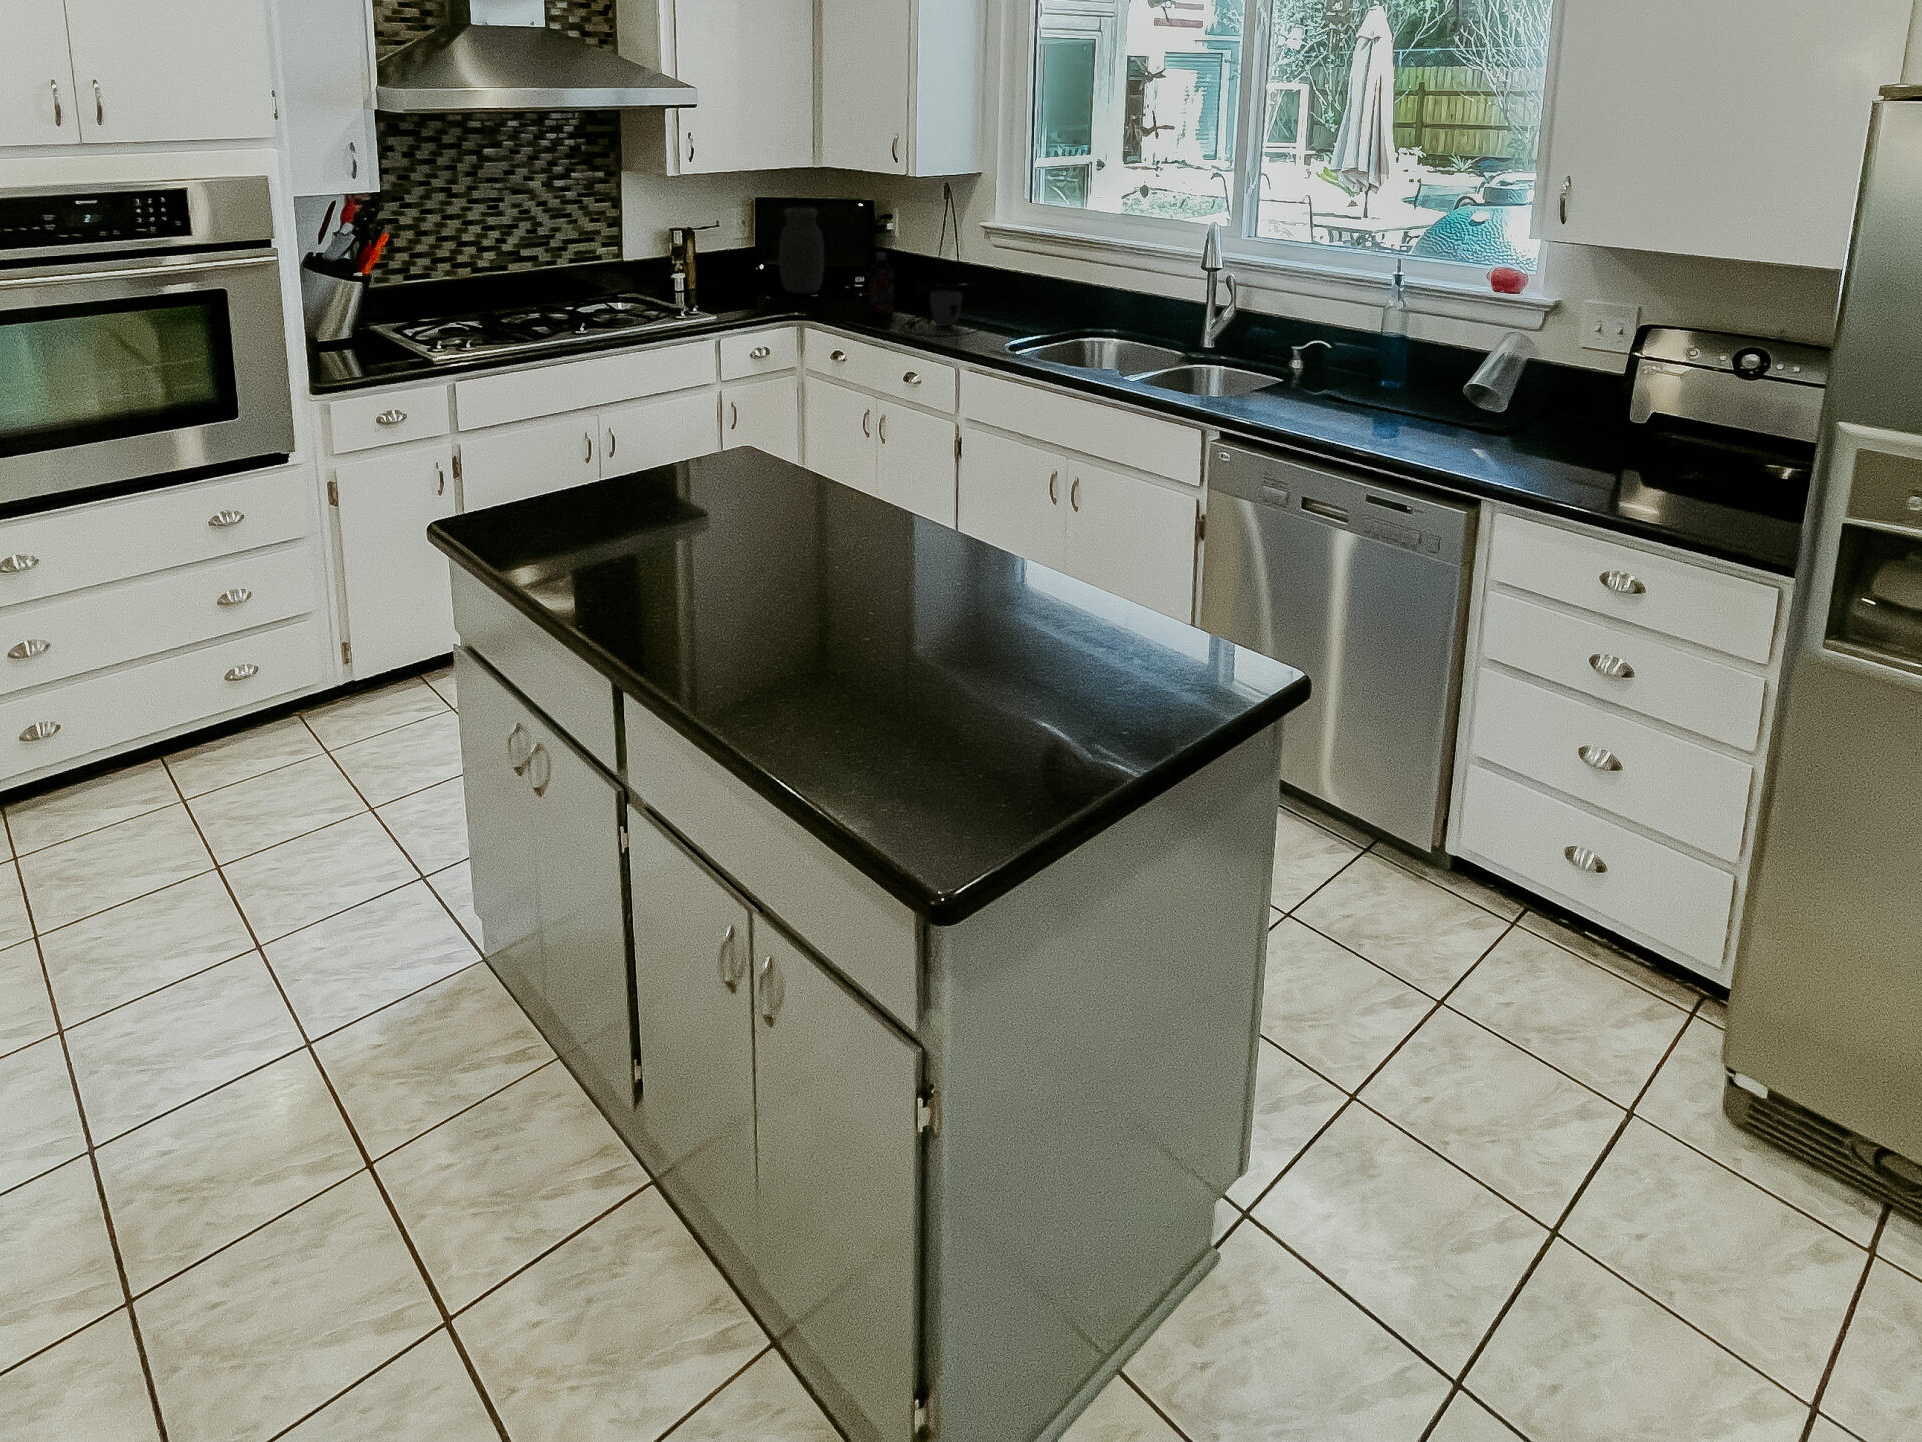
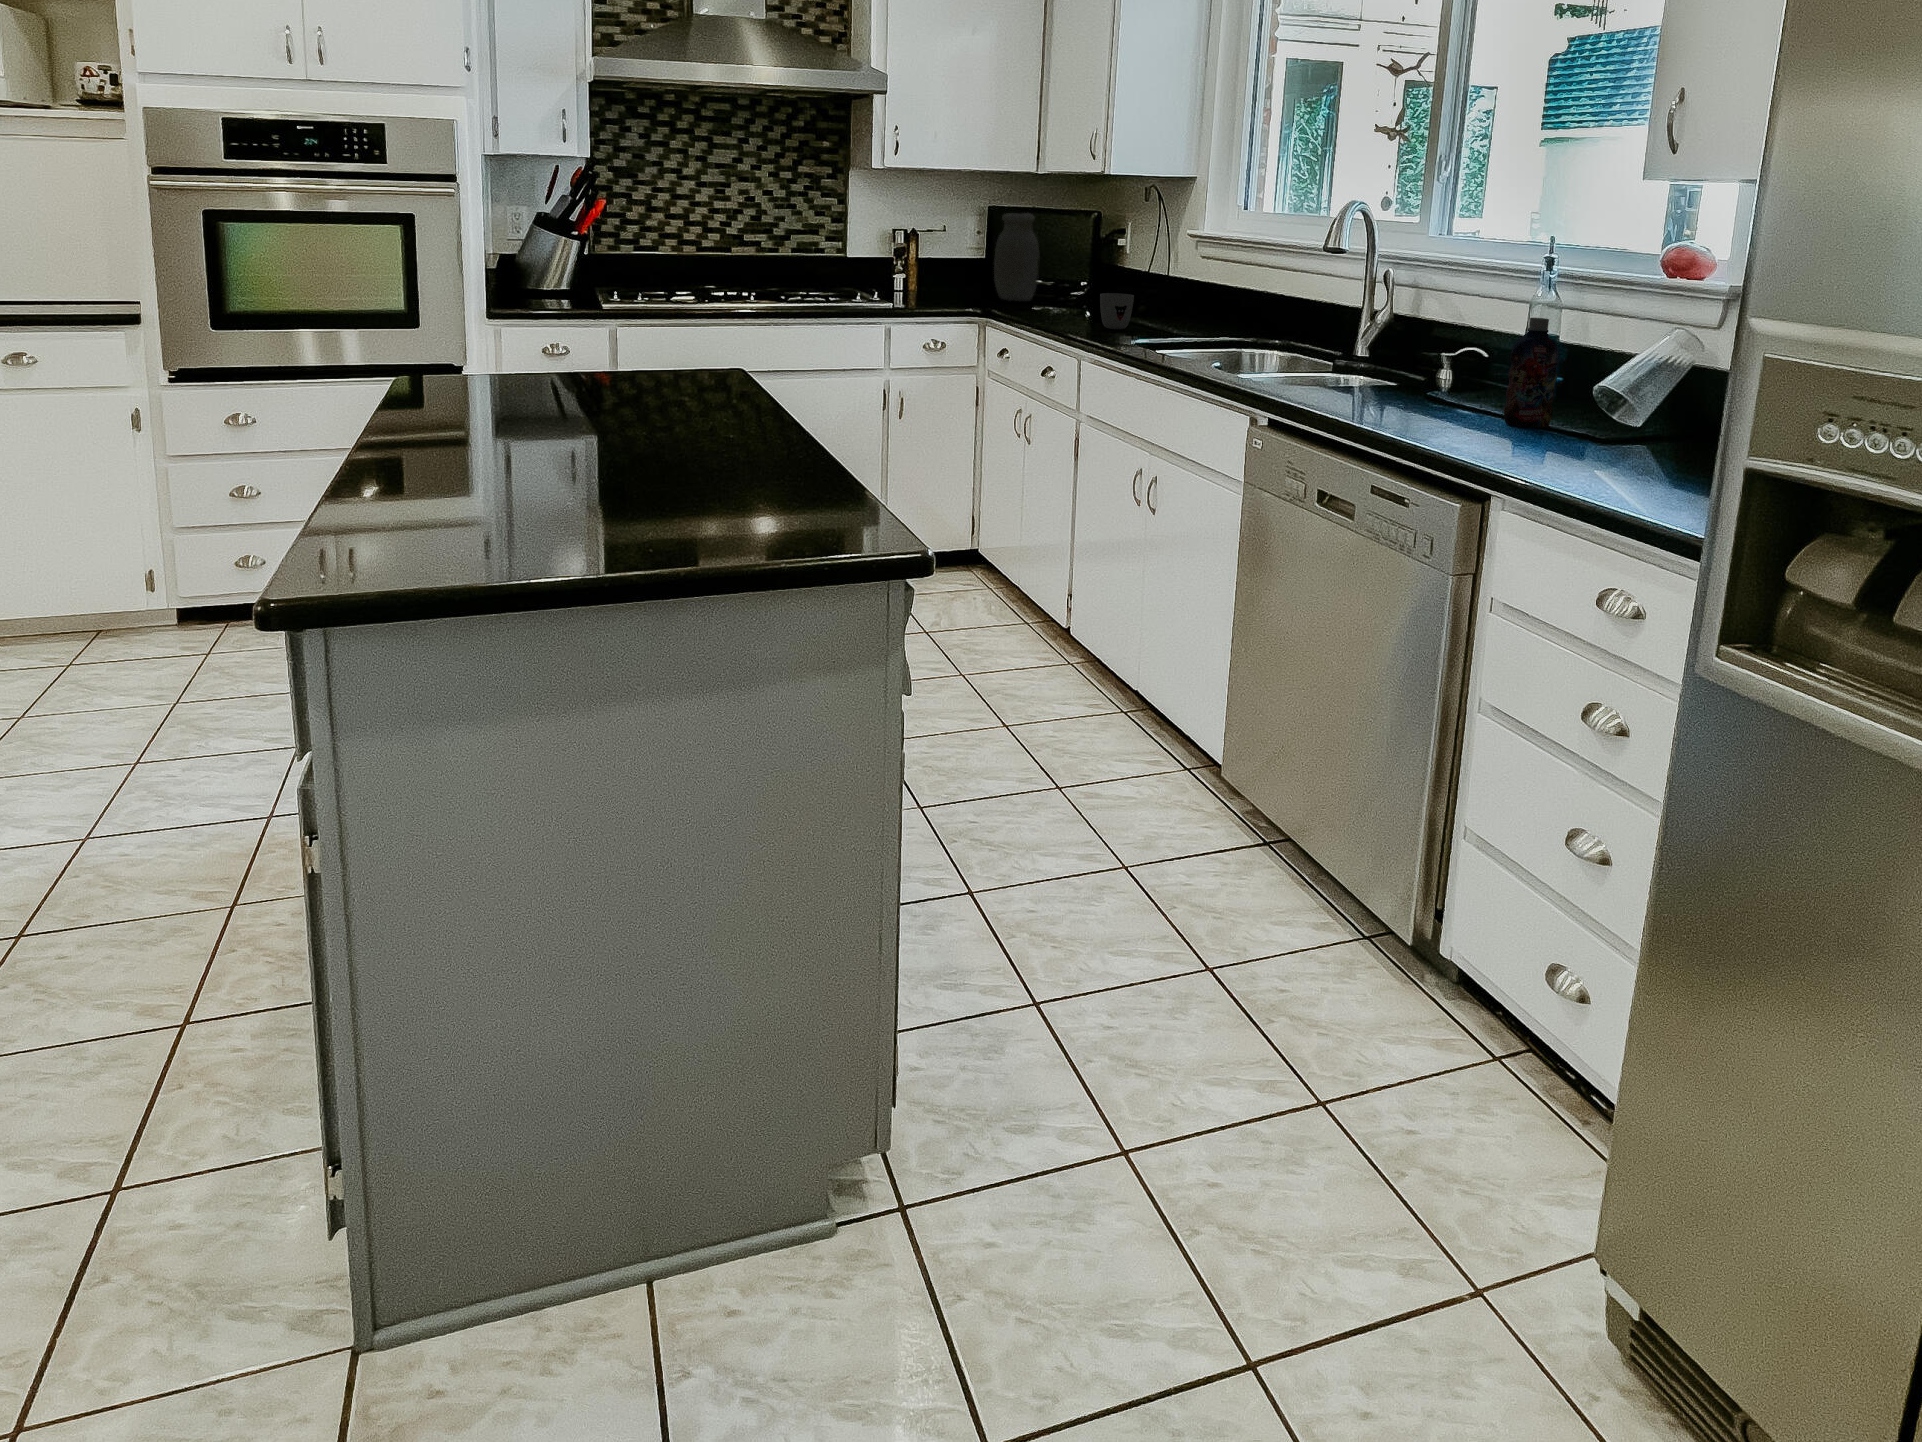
bottle: present [868,253,894,315] -> present [1504,318,1559,428]

